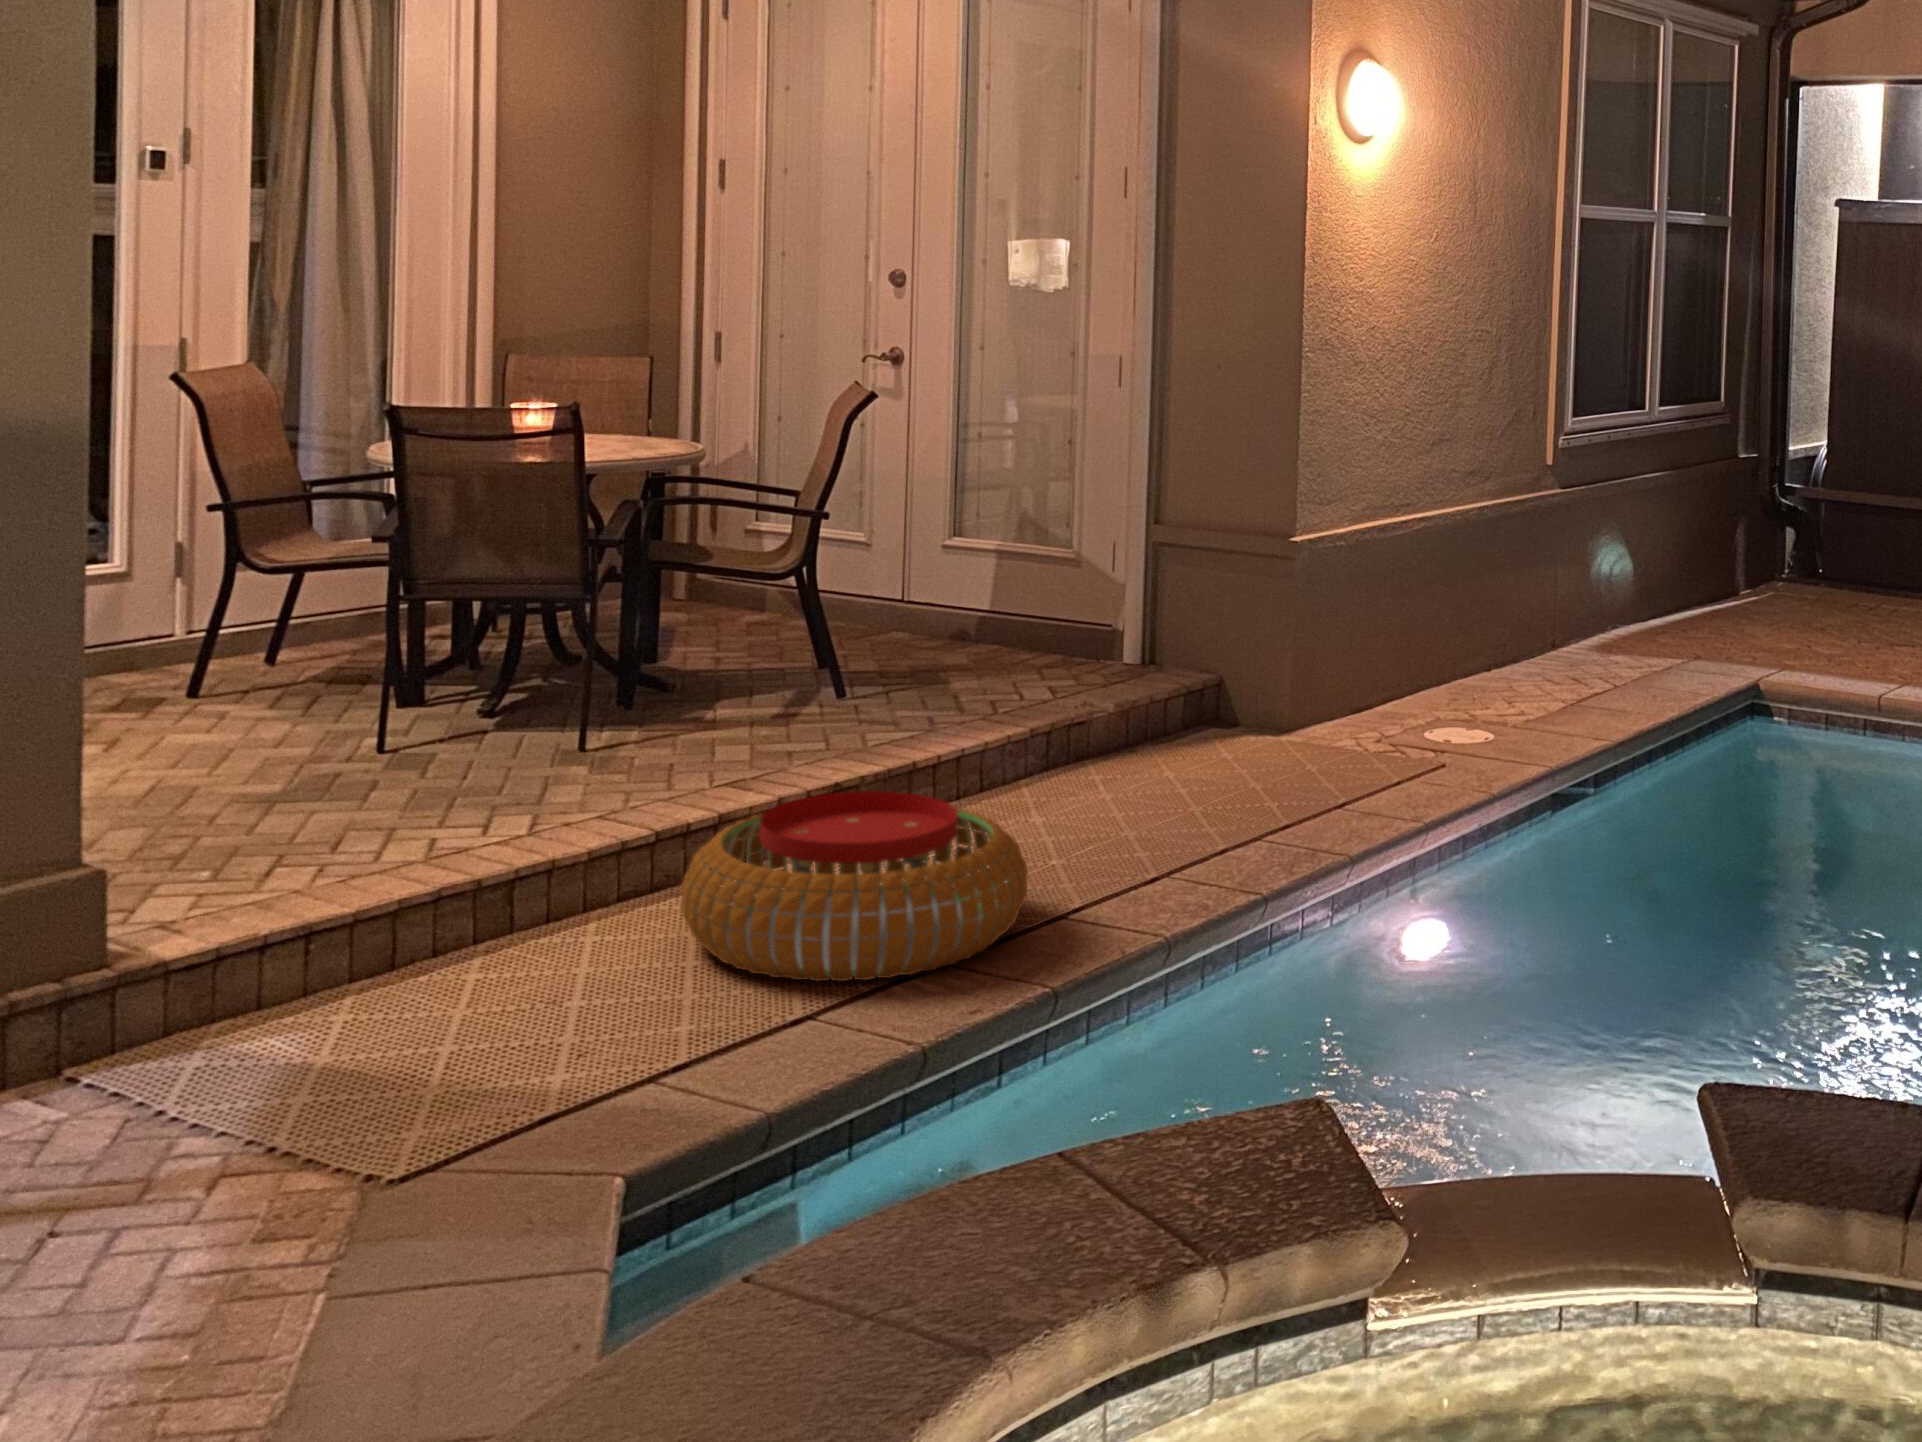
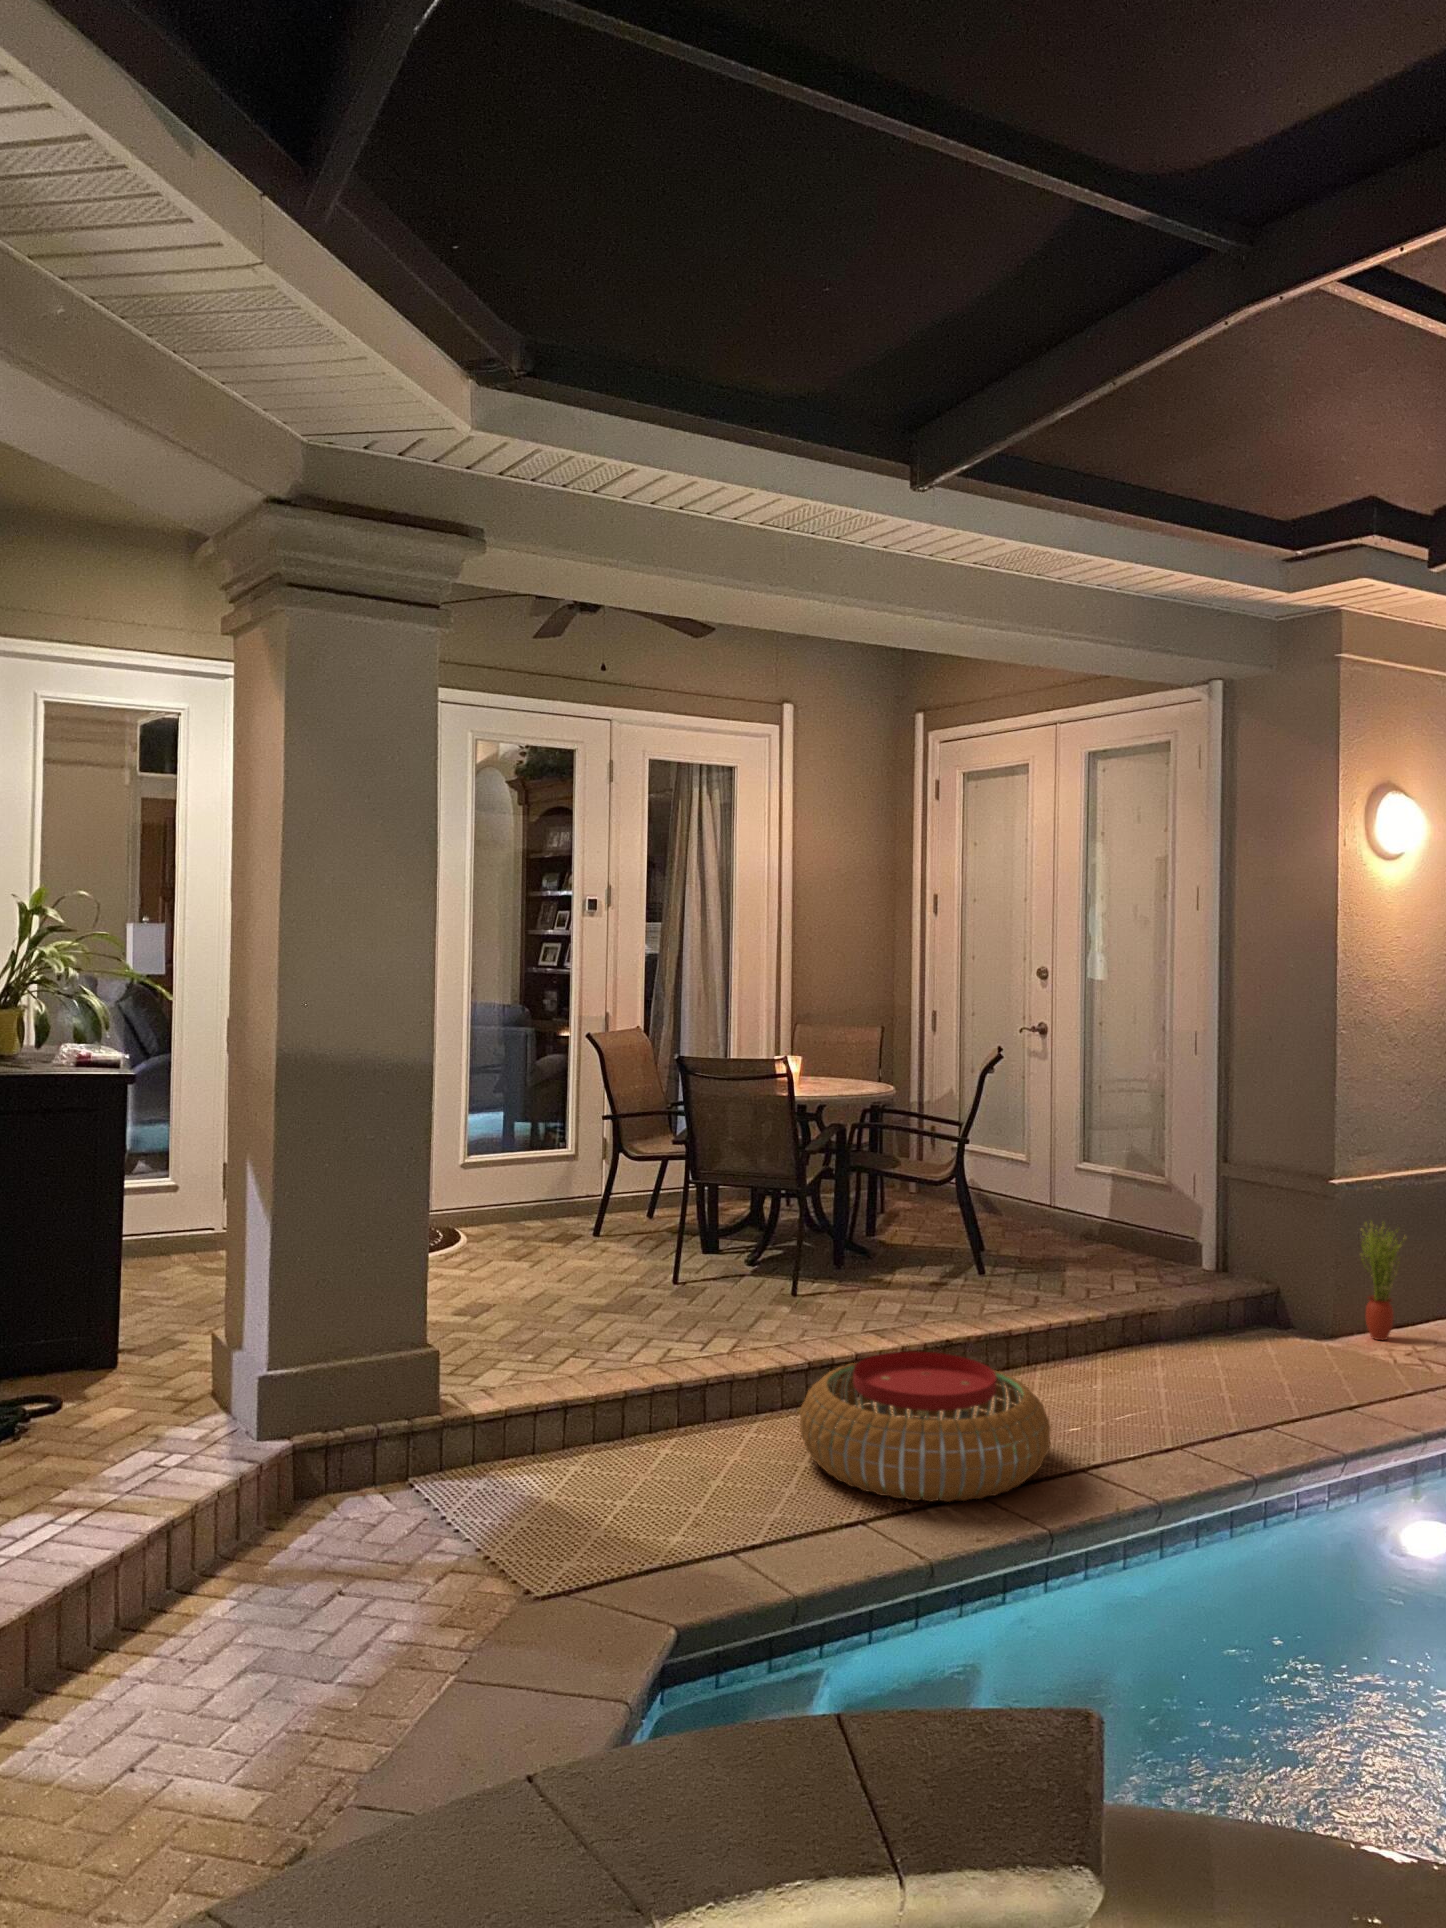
potted plant: none [1321,584,1373,728] -> present [1360,1221,1406,1340]

